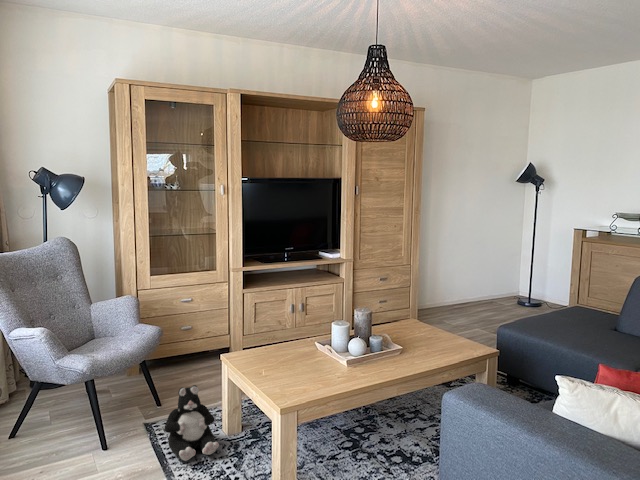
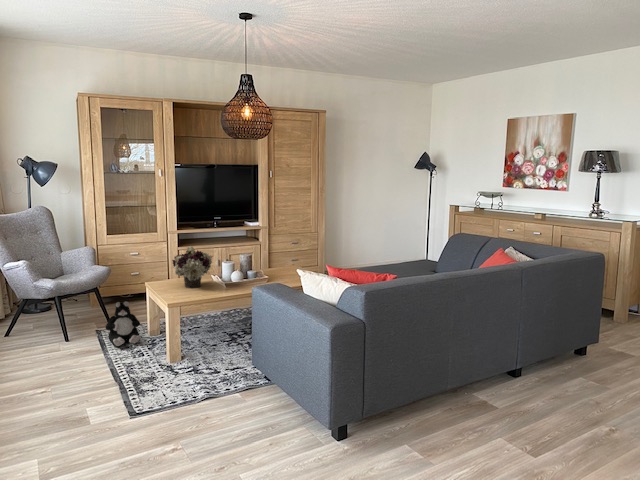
flower arrangement: none [263,302,325,367] -> present [172,246,212,288]

